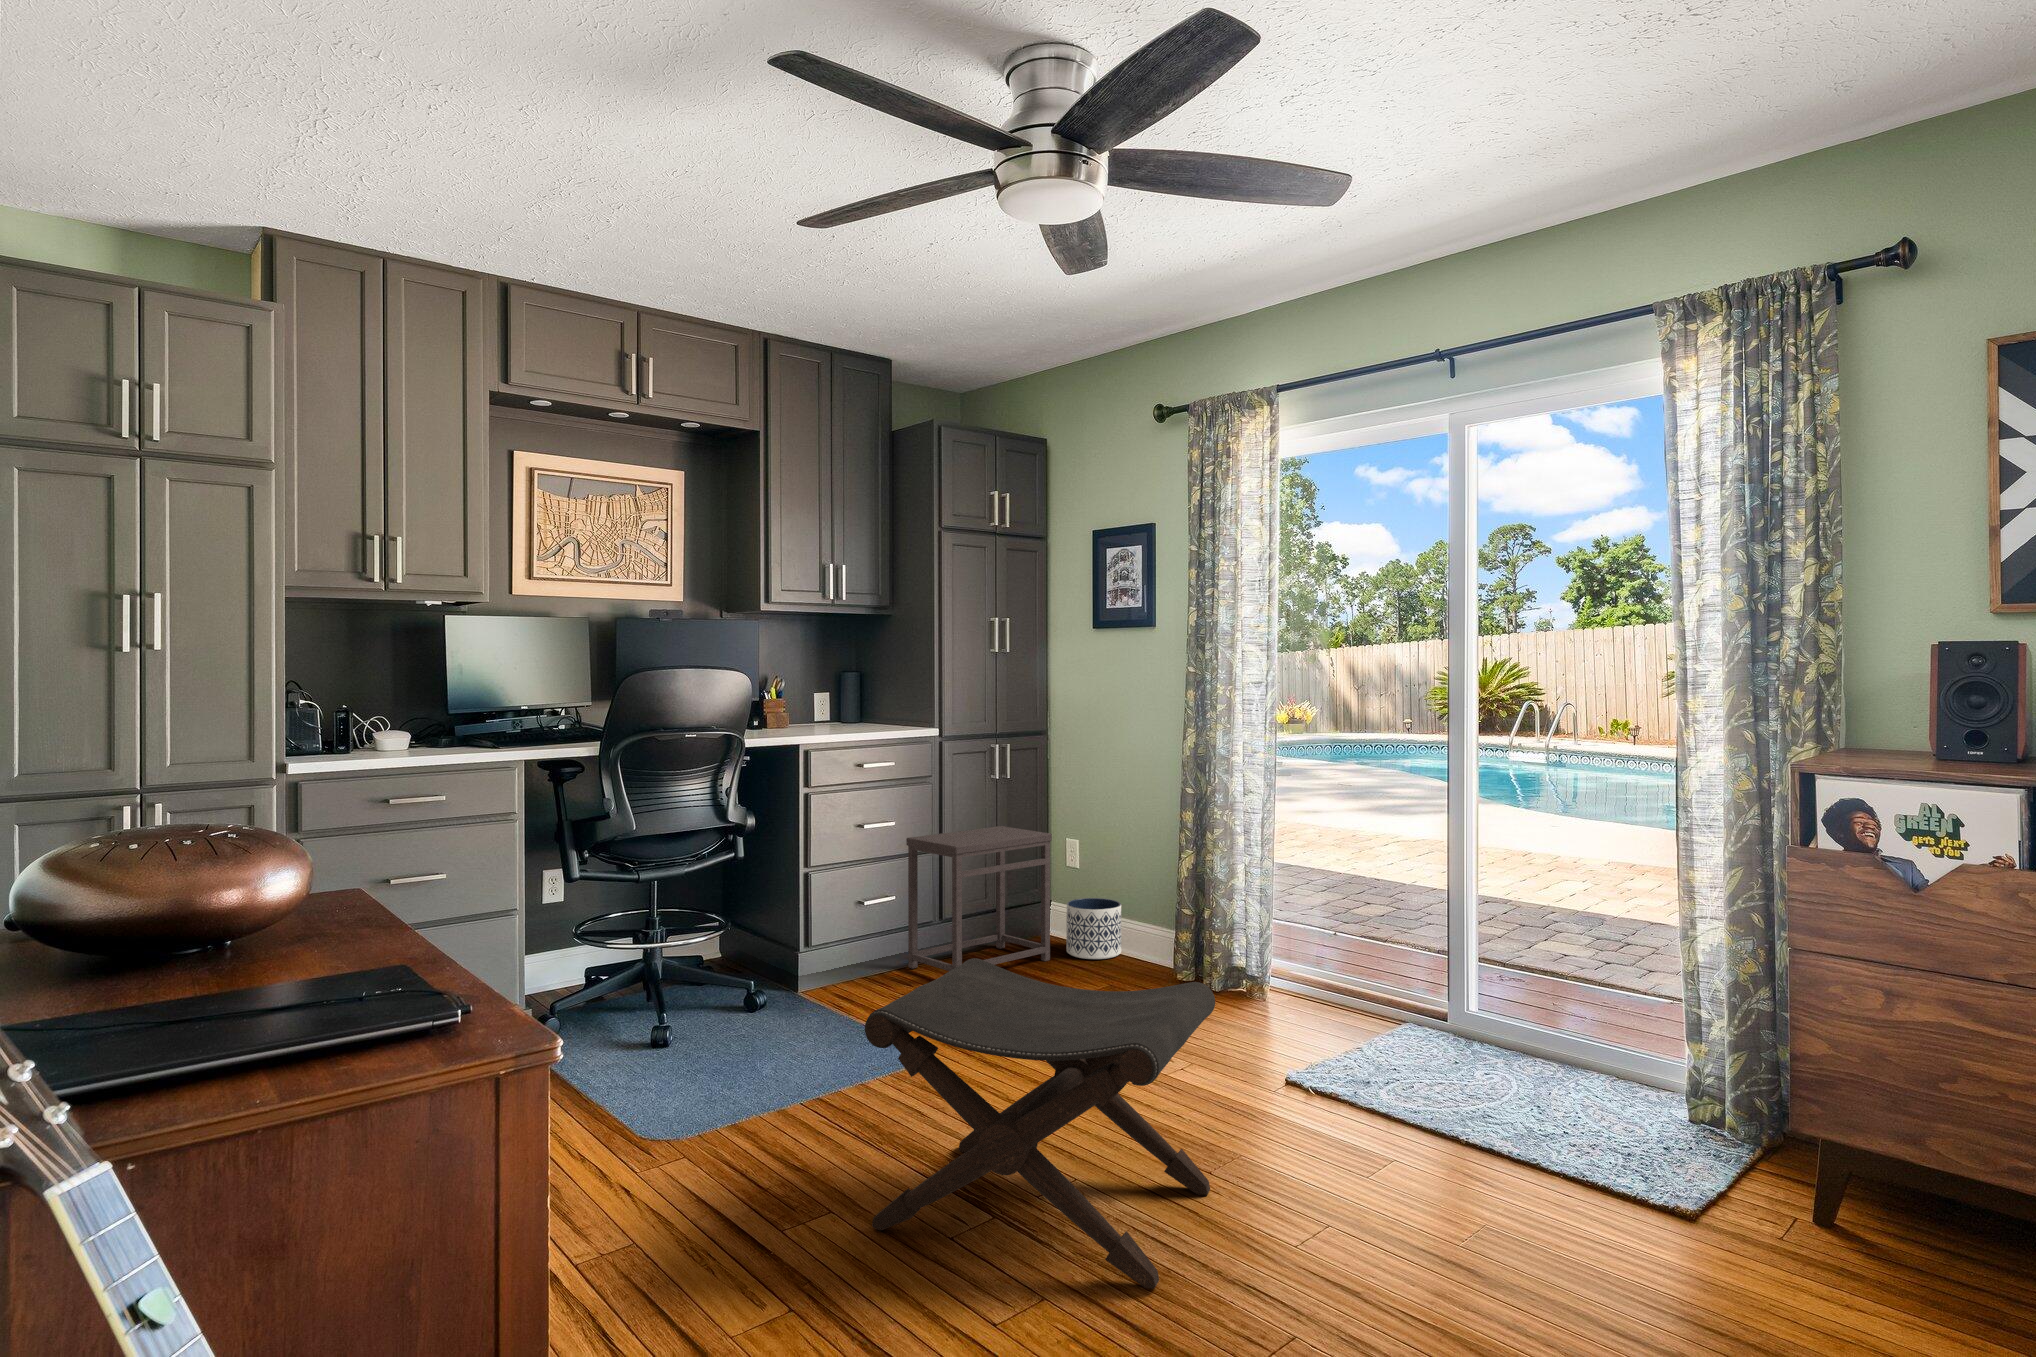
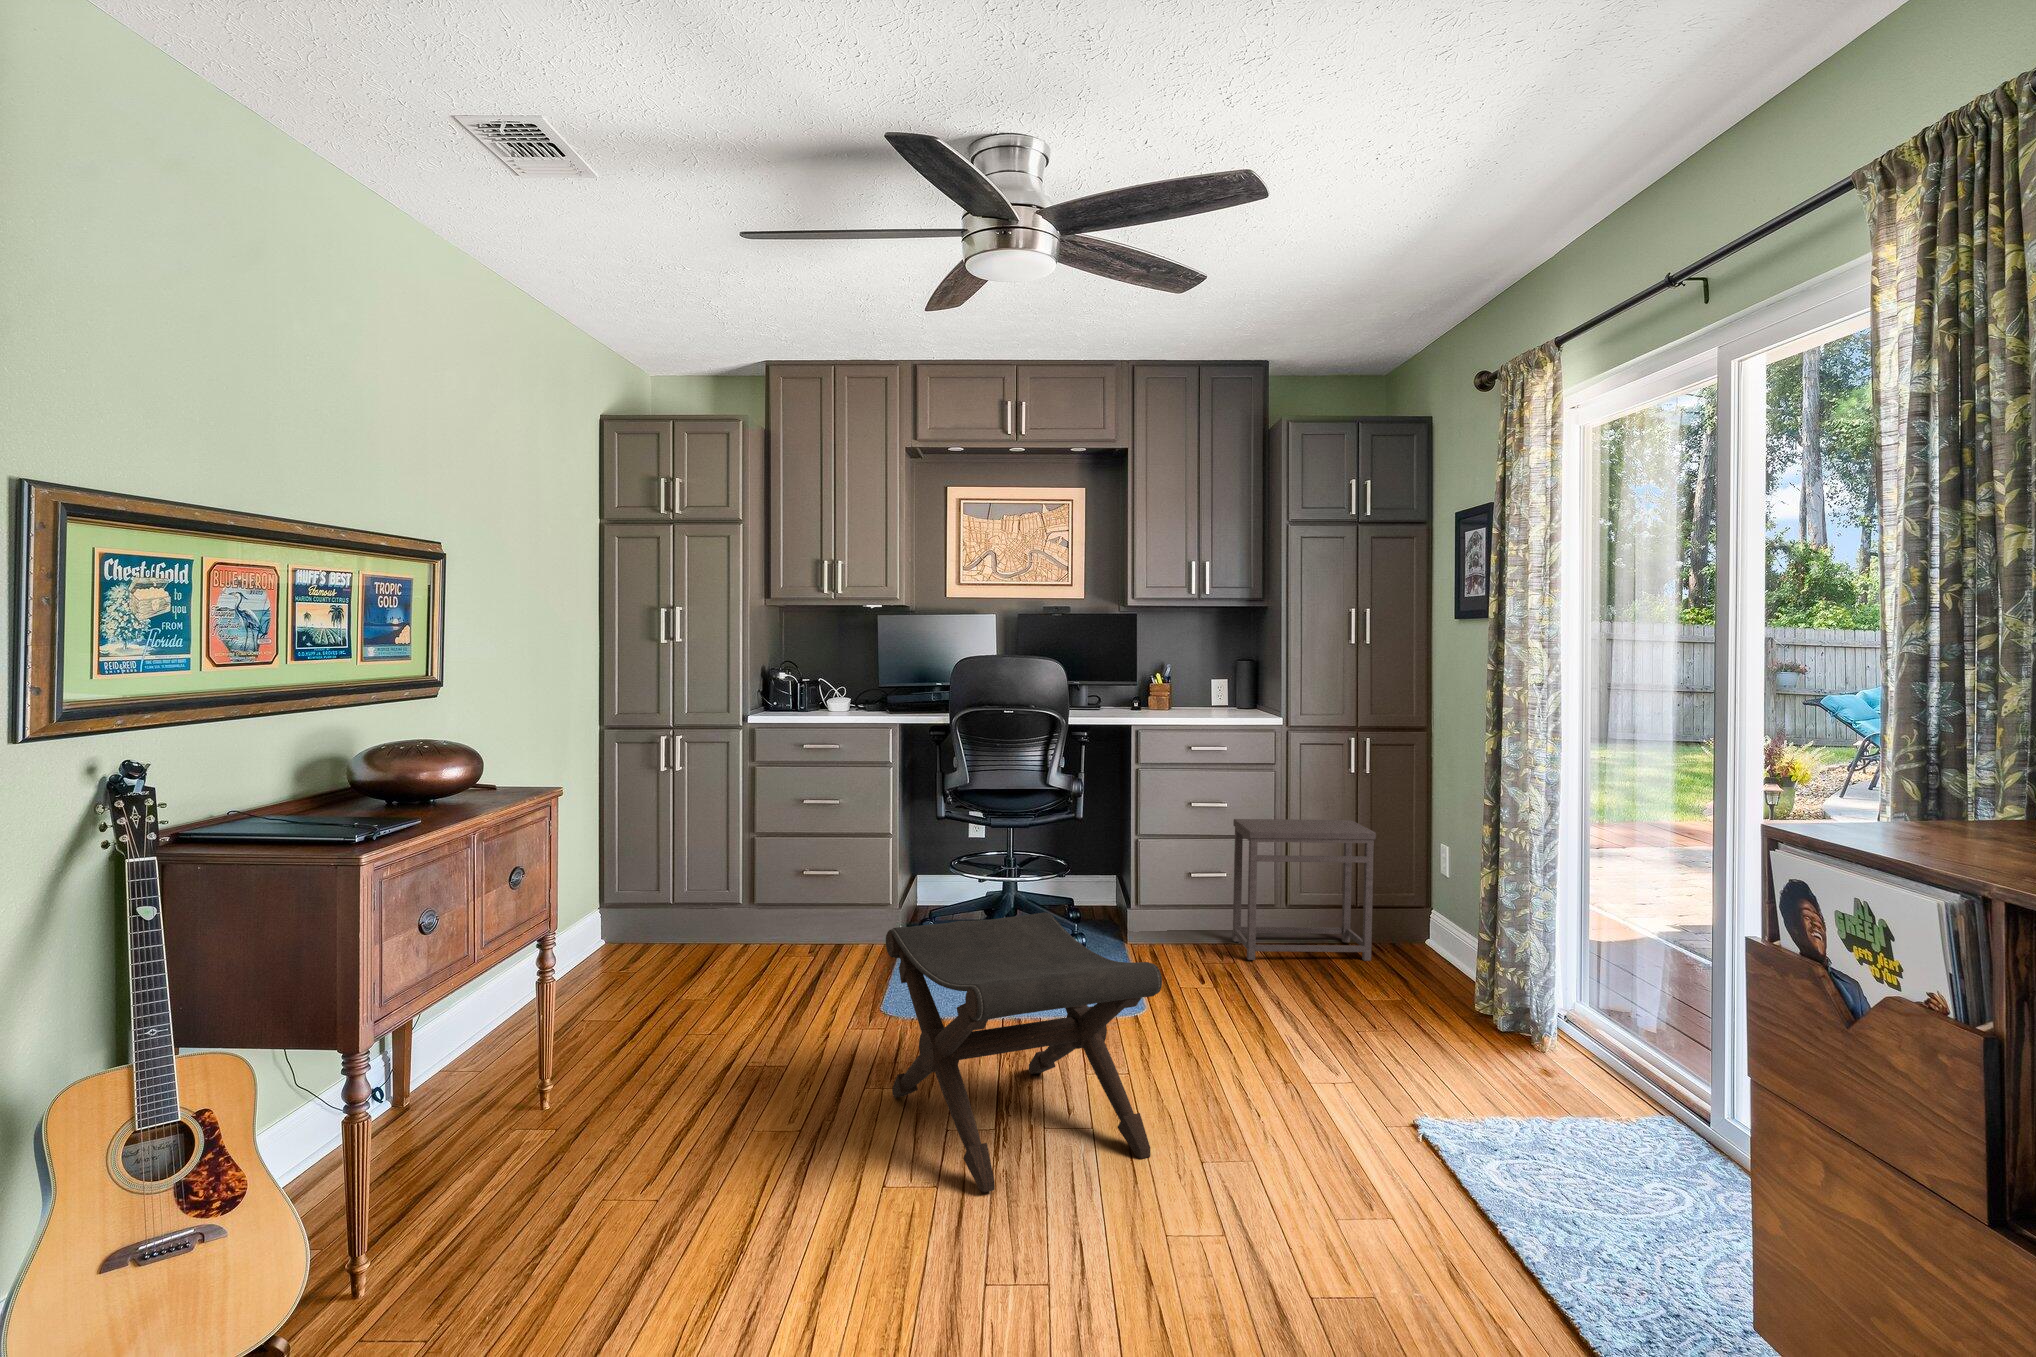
planter: present [1066,898,1121,959] -> none [1396,906,1458,971]

